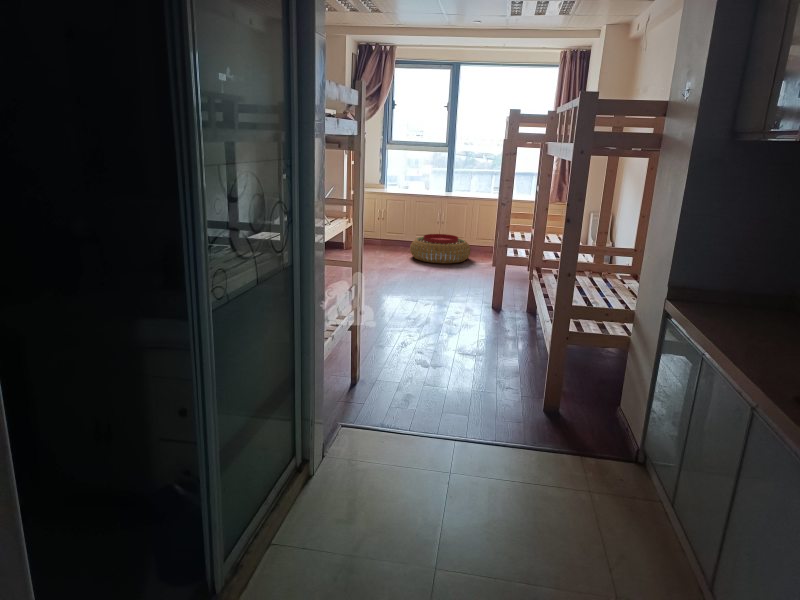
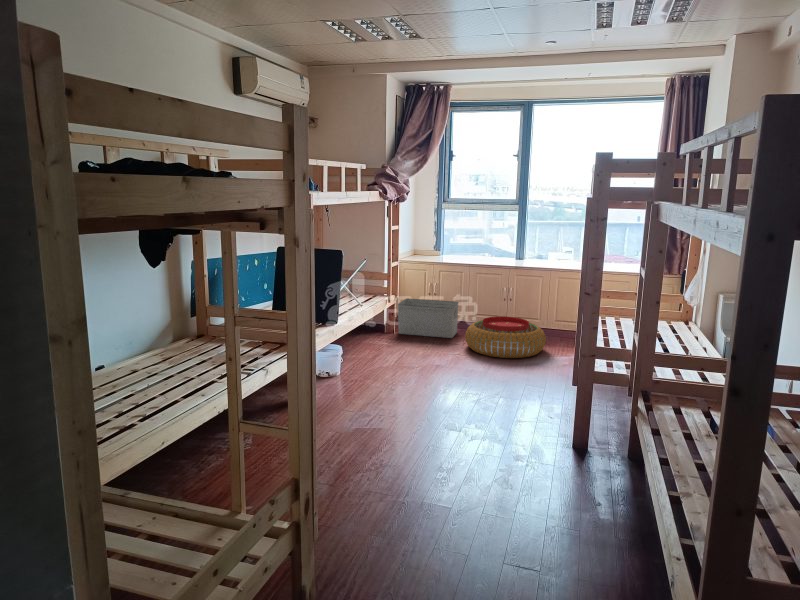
storage bin: none [355,222,403,252] -> present [398,299,459,338]

